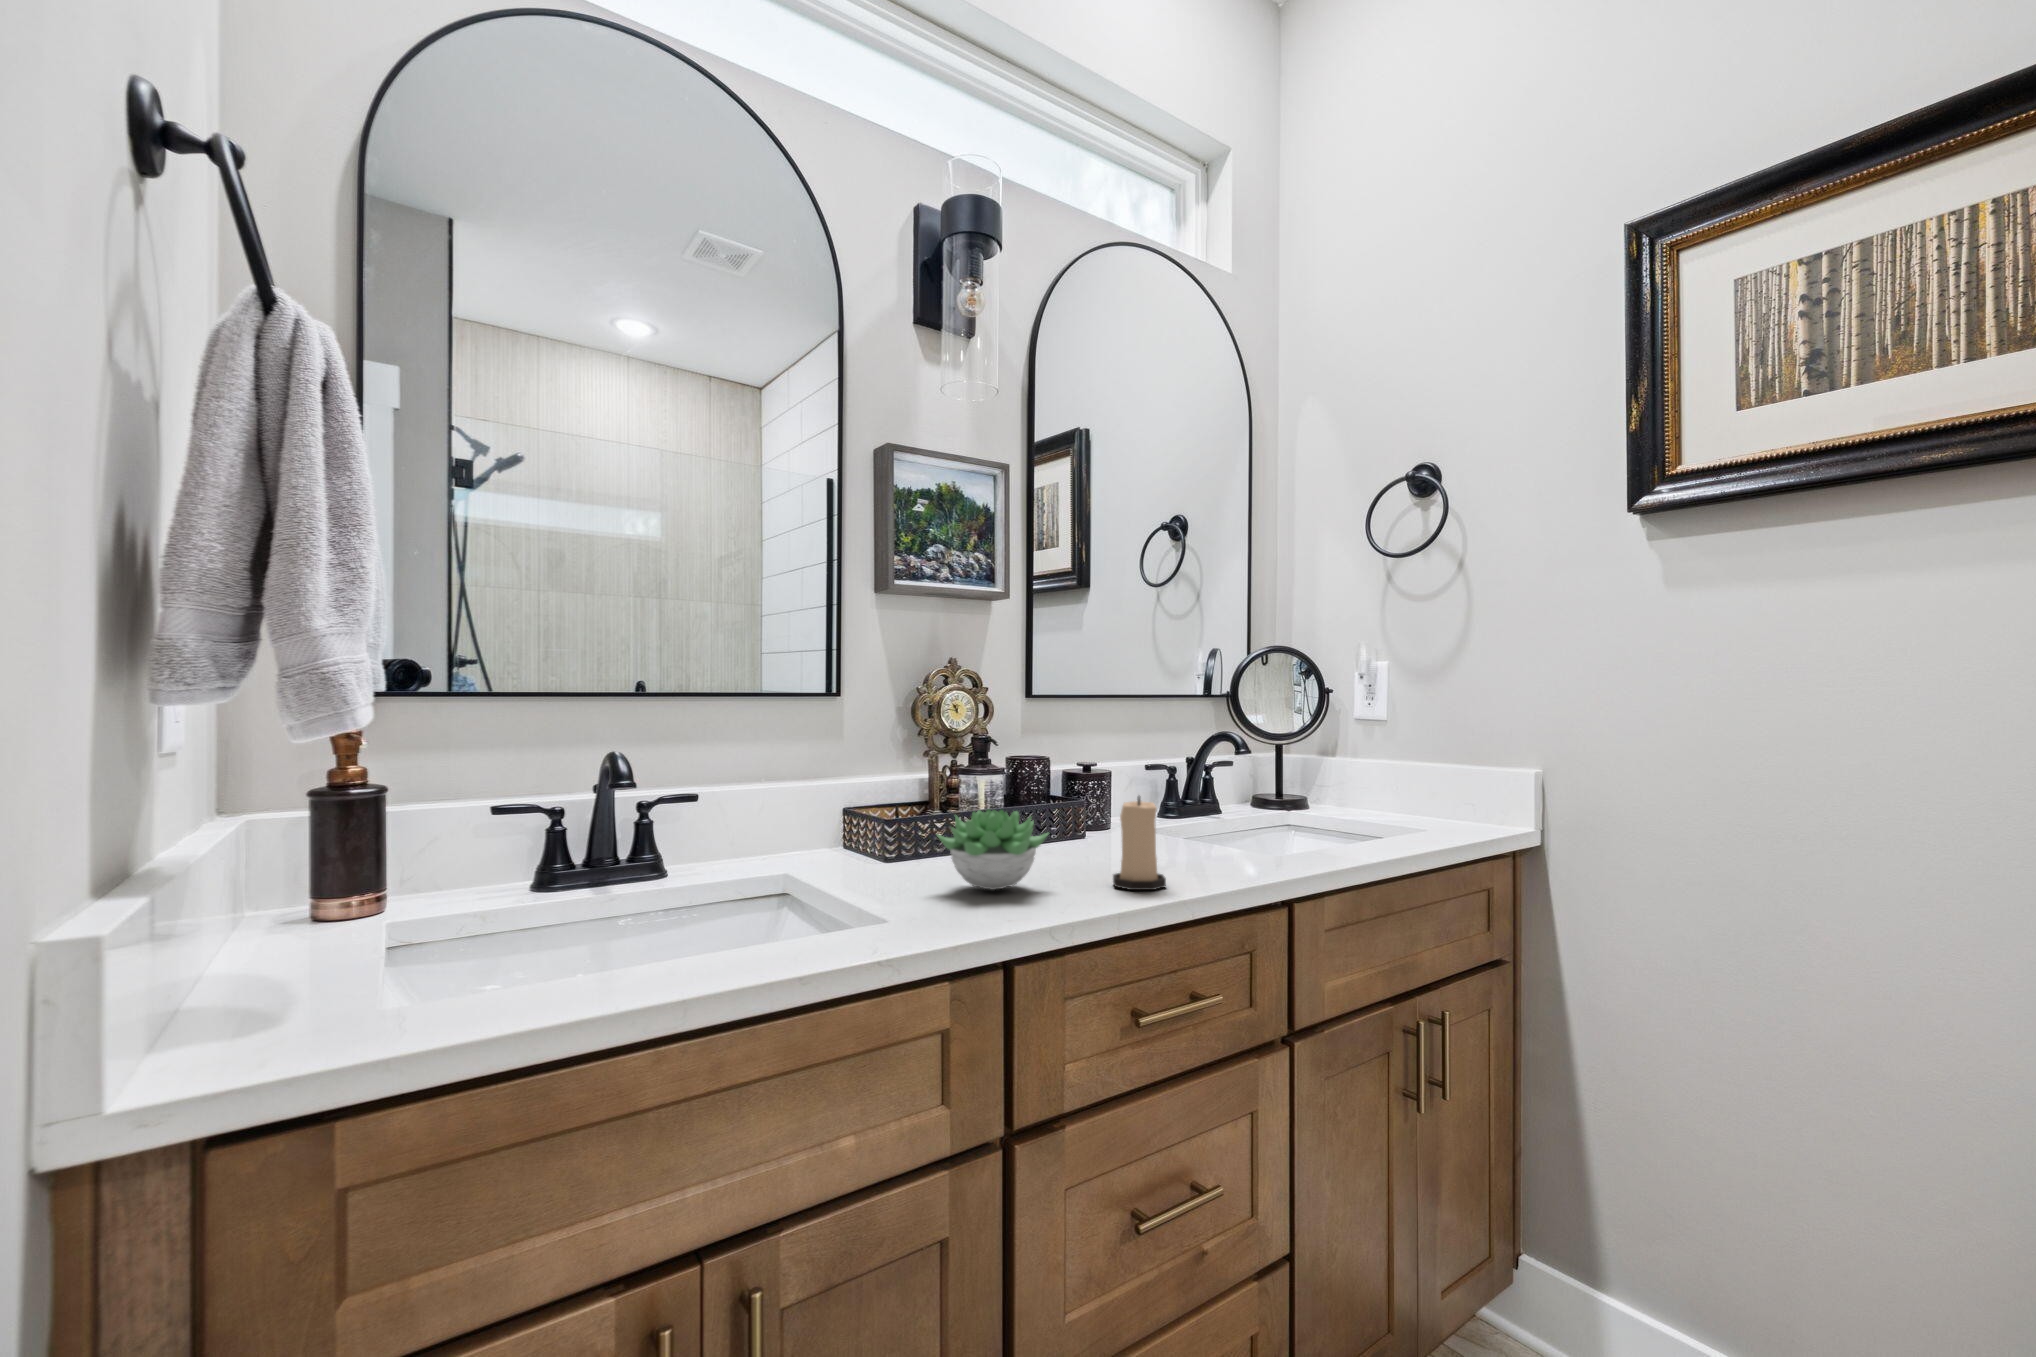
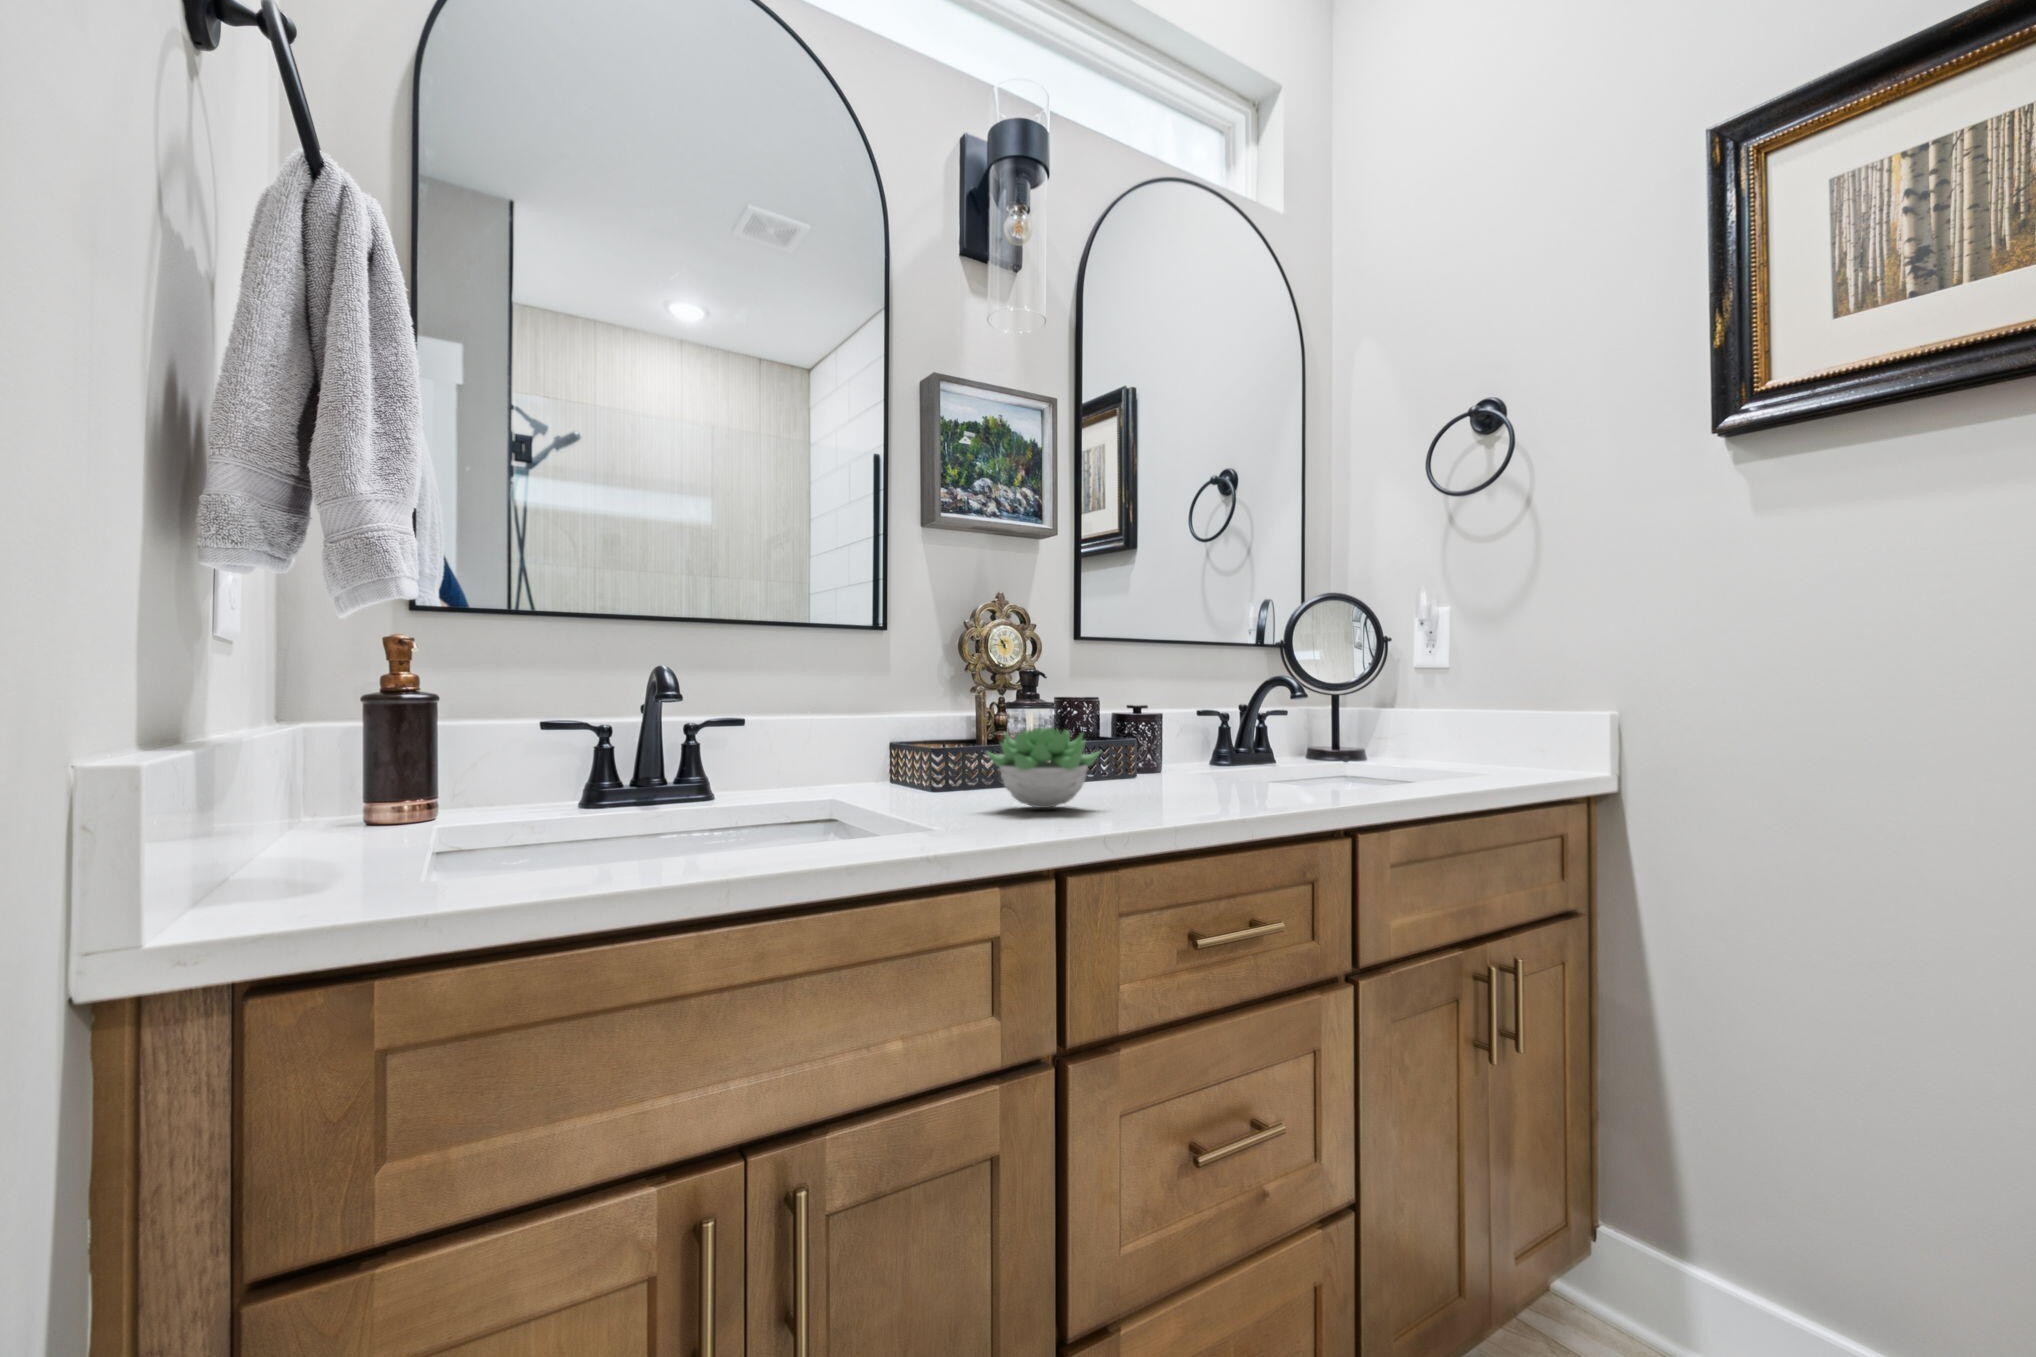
candle: present [1113,796,1166,890] -> none [1167,712,1224,809]

